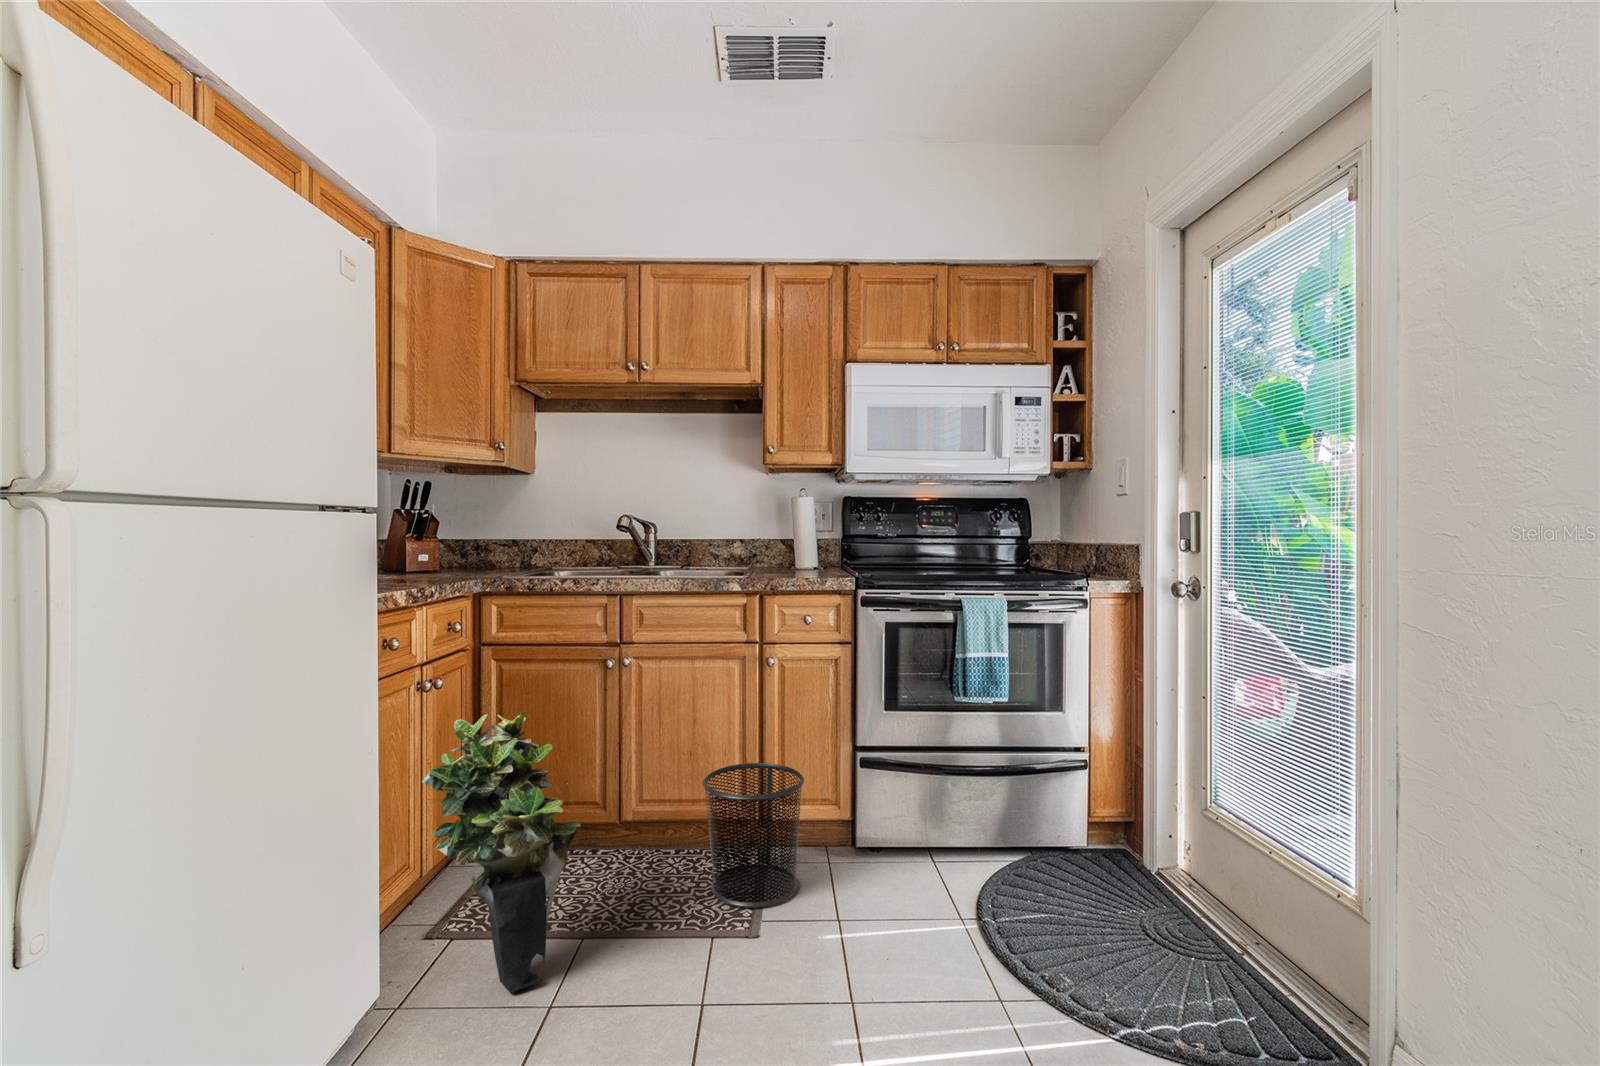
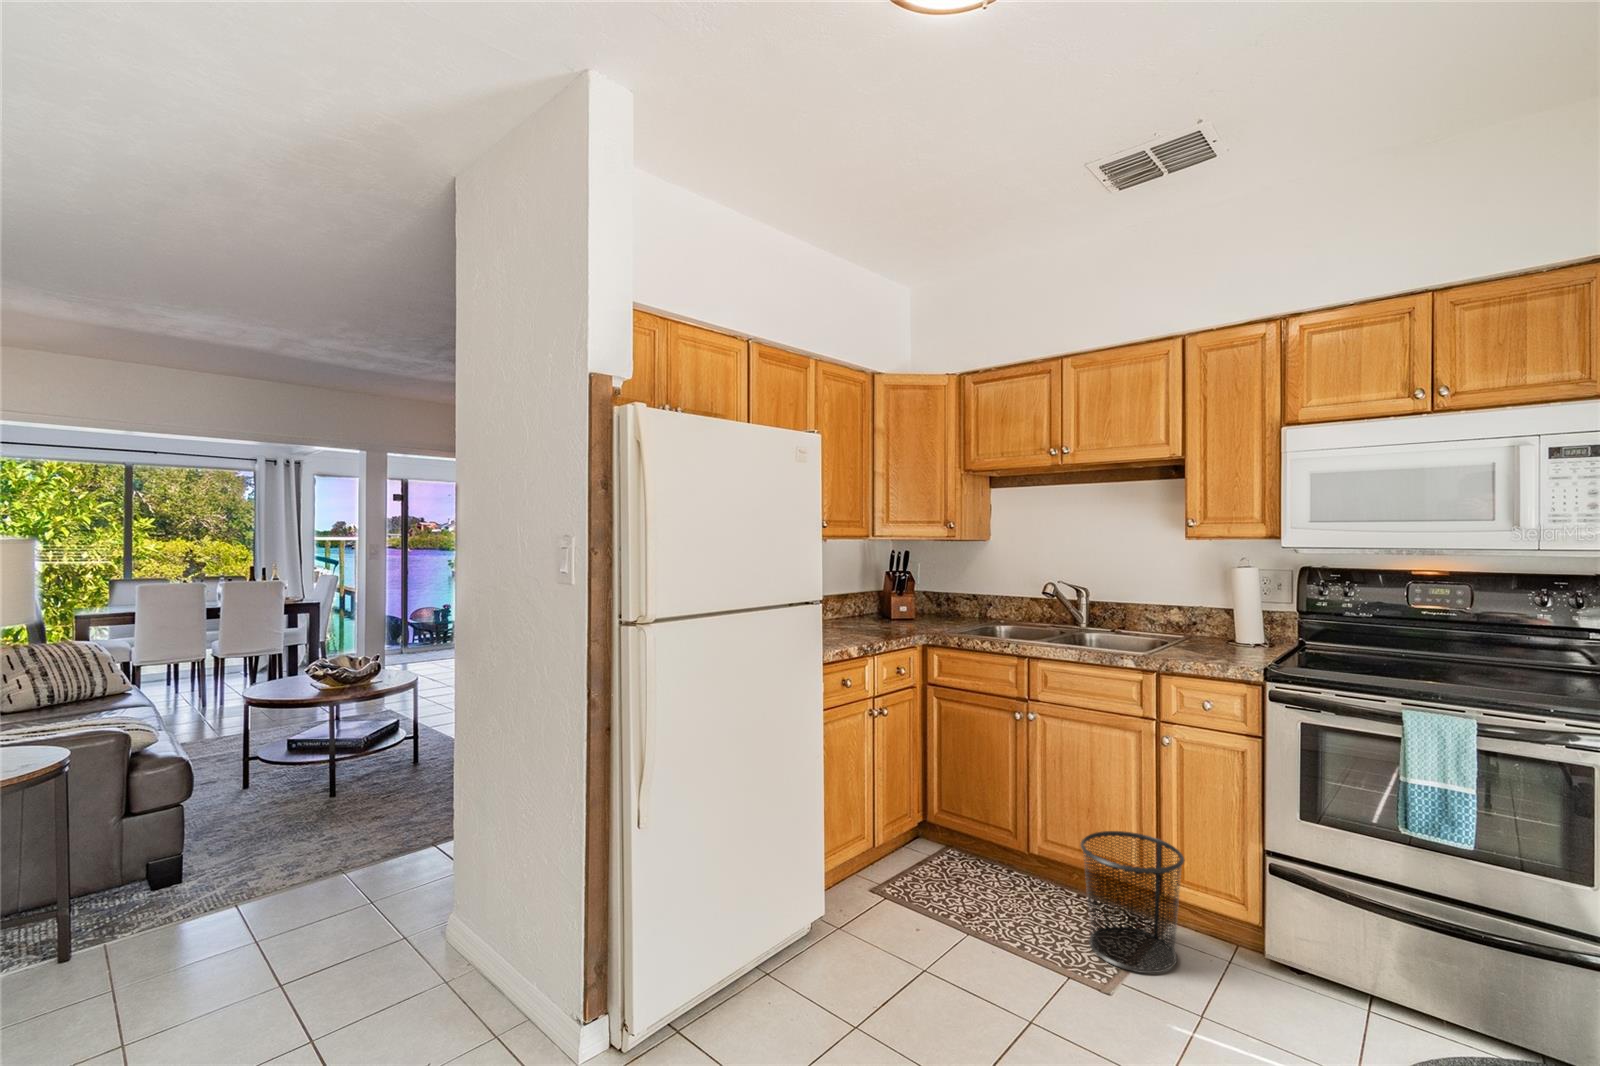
potted plant: present [422,711,581,994] -> none [856,744,963,953]

